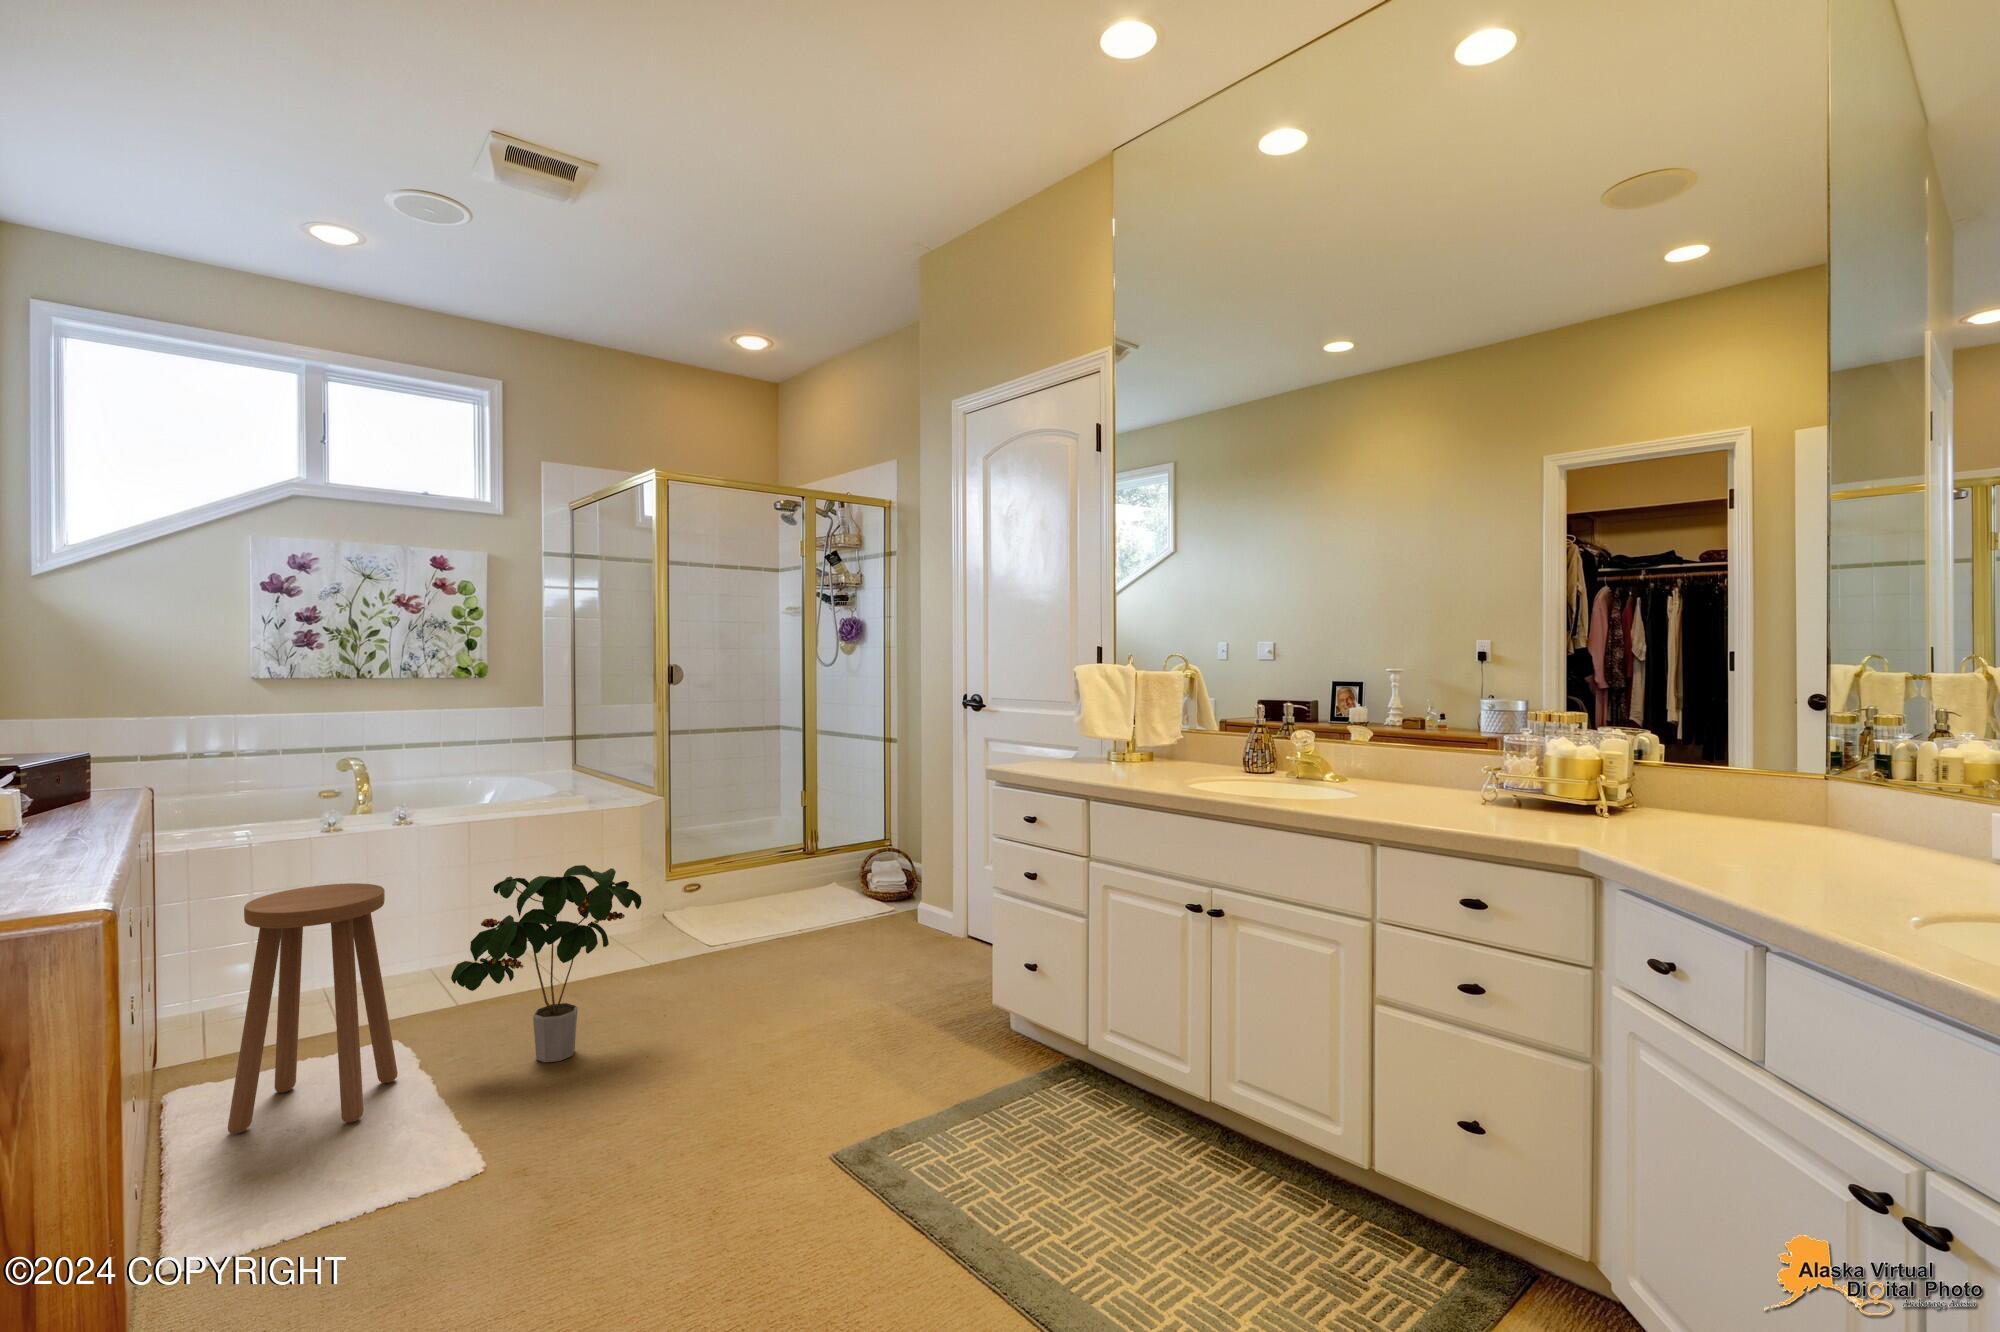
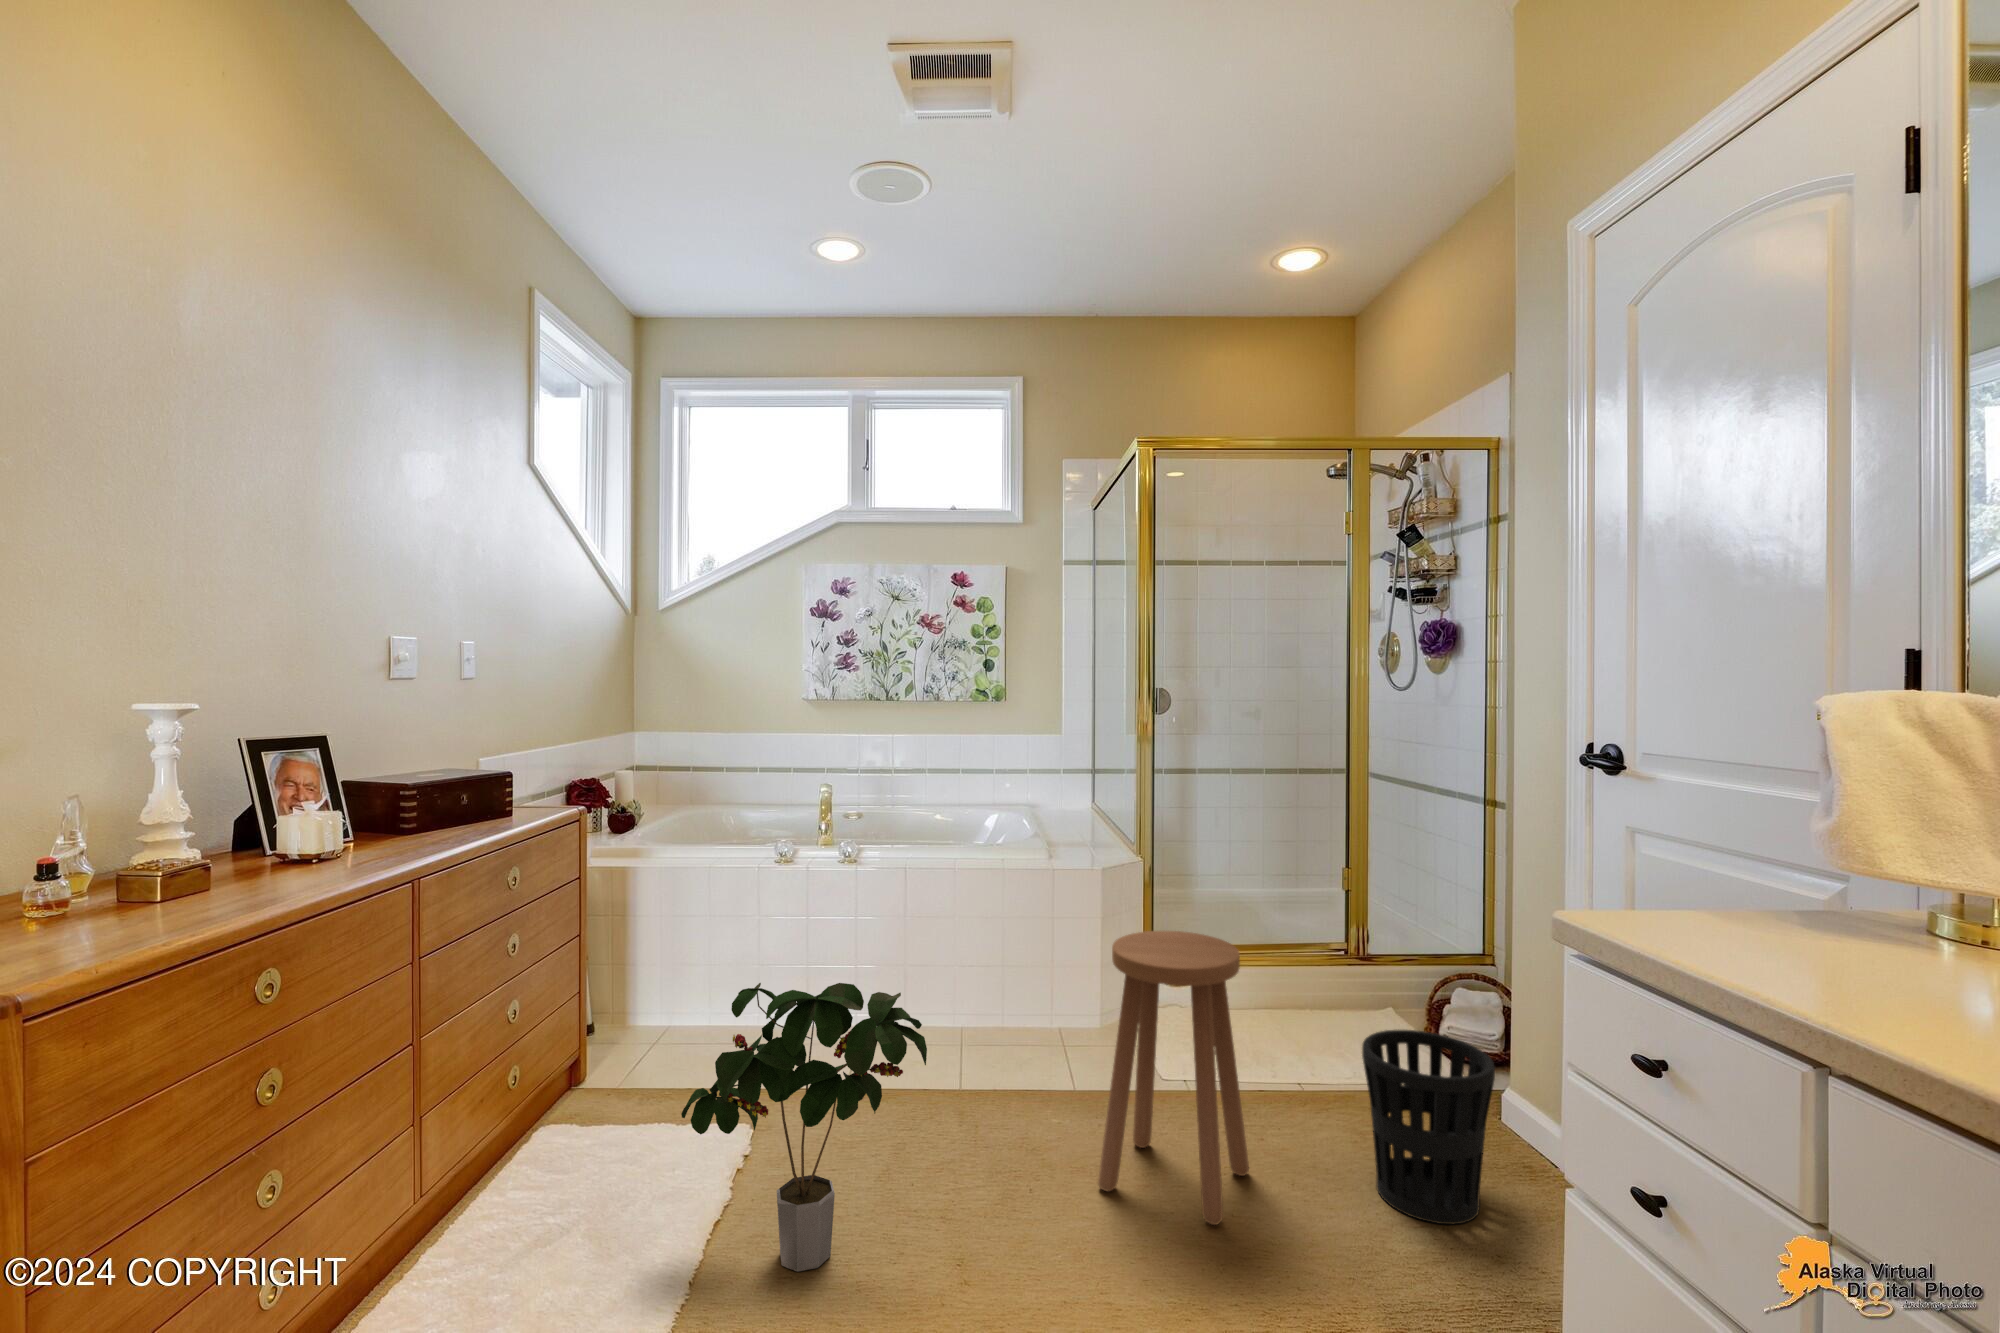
wastebasket: none [855,856,922,950] -> present [1362,1030,1495,1224]
stool: present [228,883,398,1134] -> present [1098,931,1249,1225]

